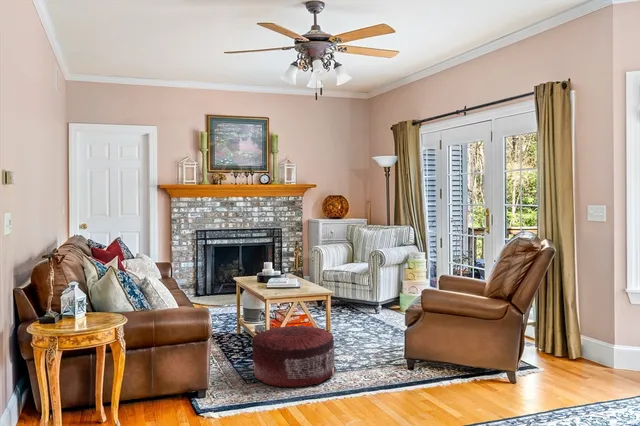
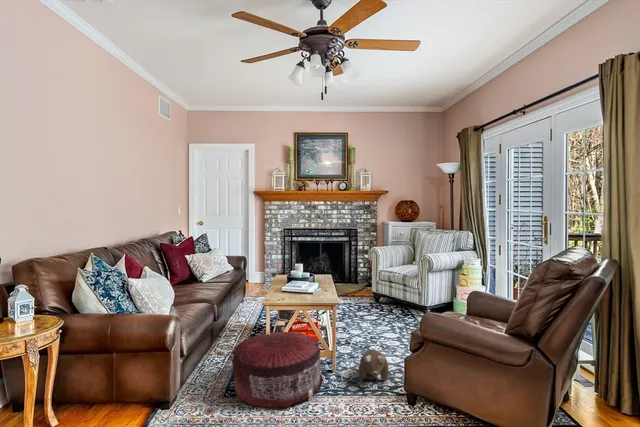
plush toy: none [358,333,385,360] -> present [359,349,389,381]

